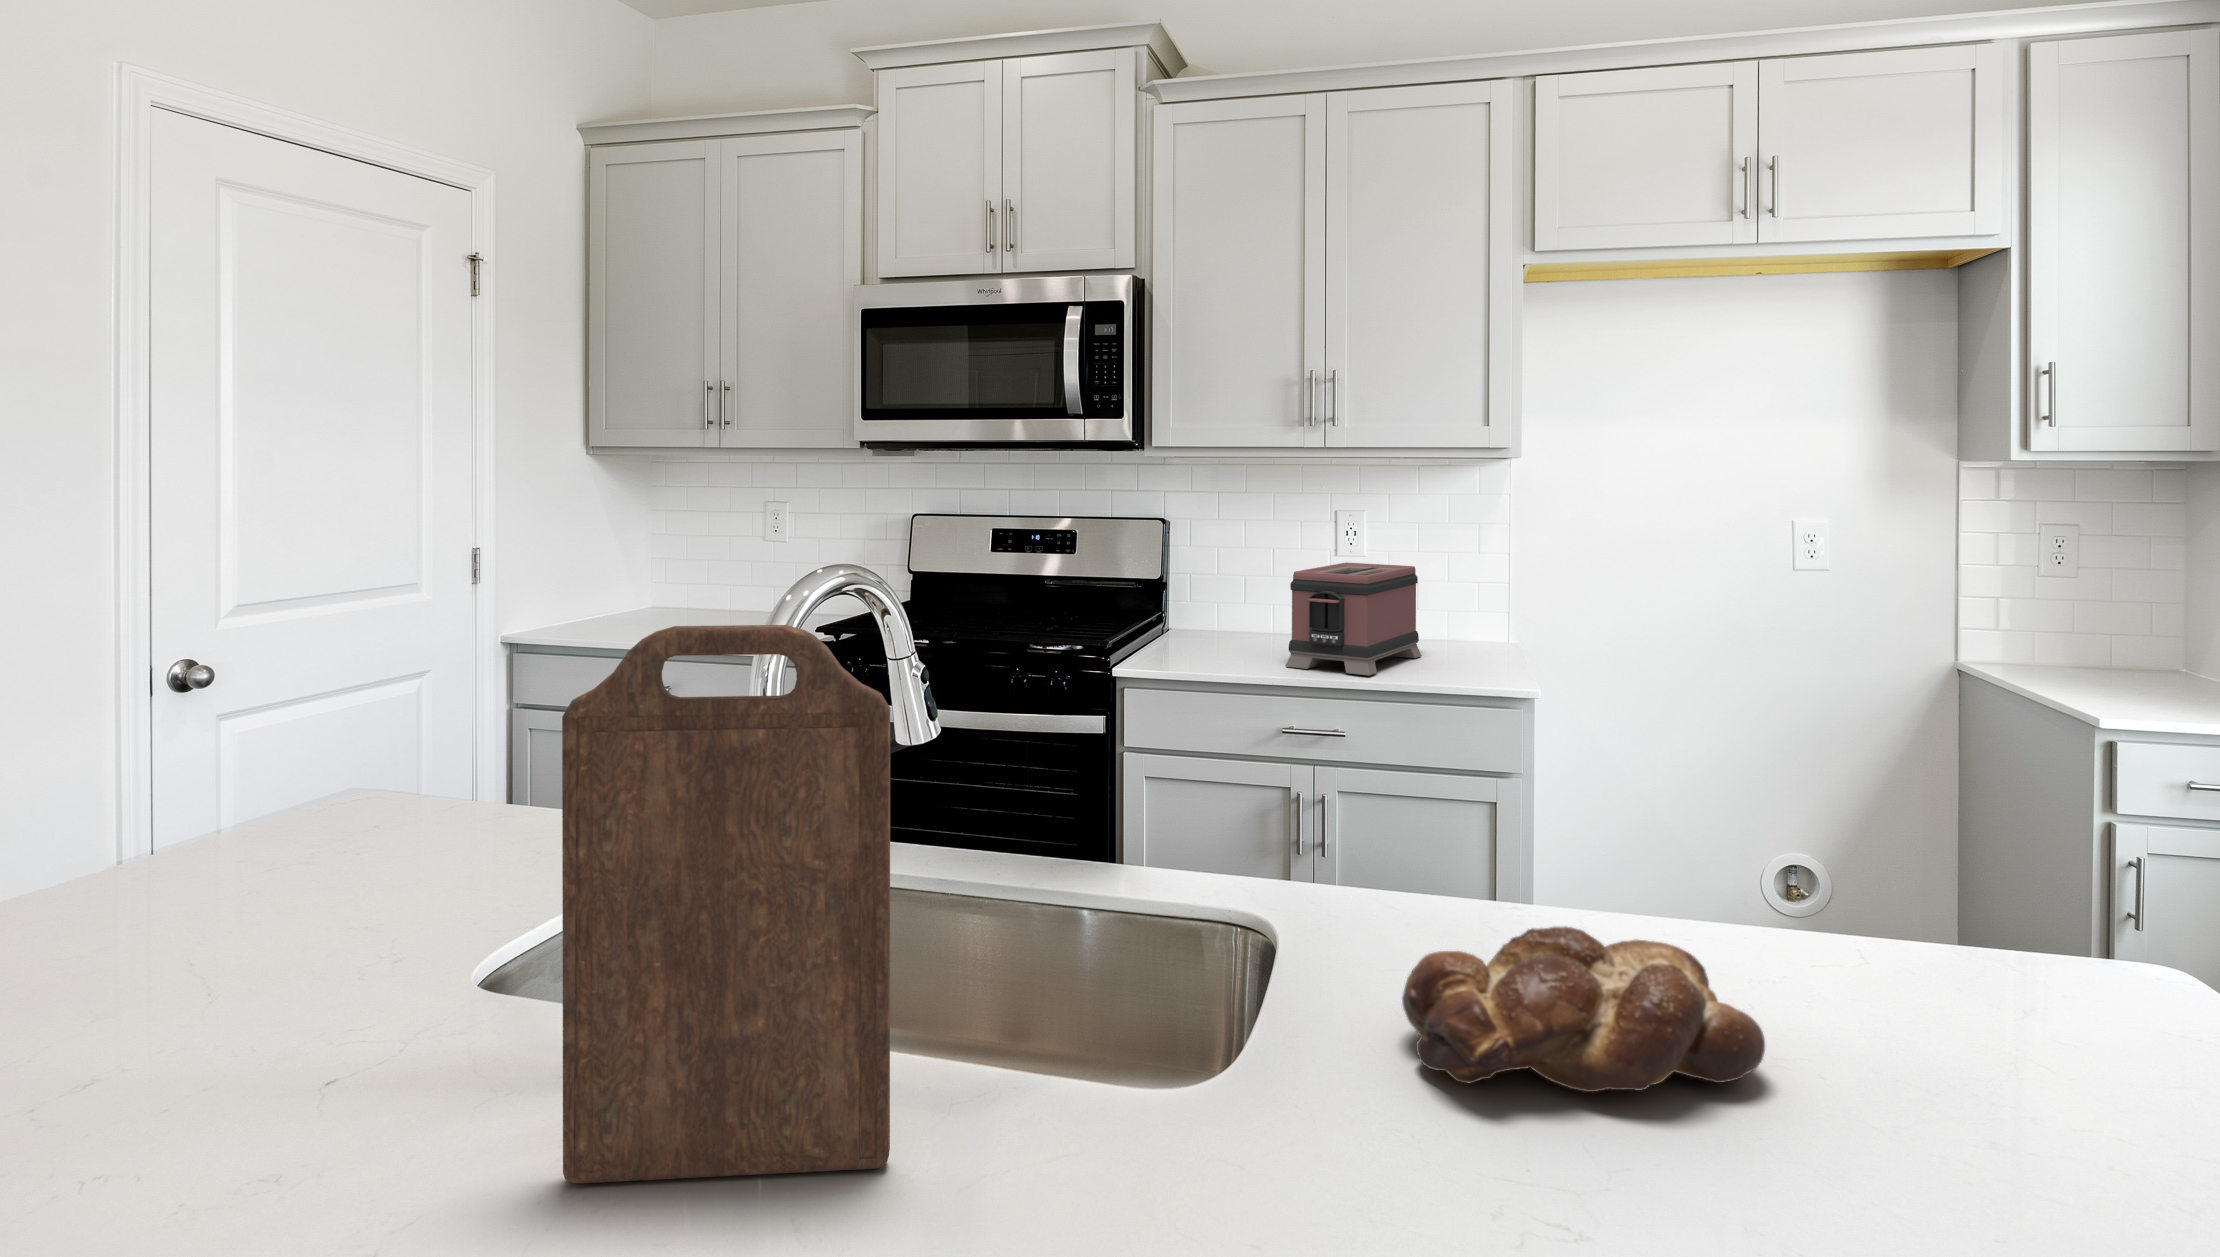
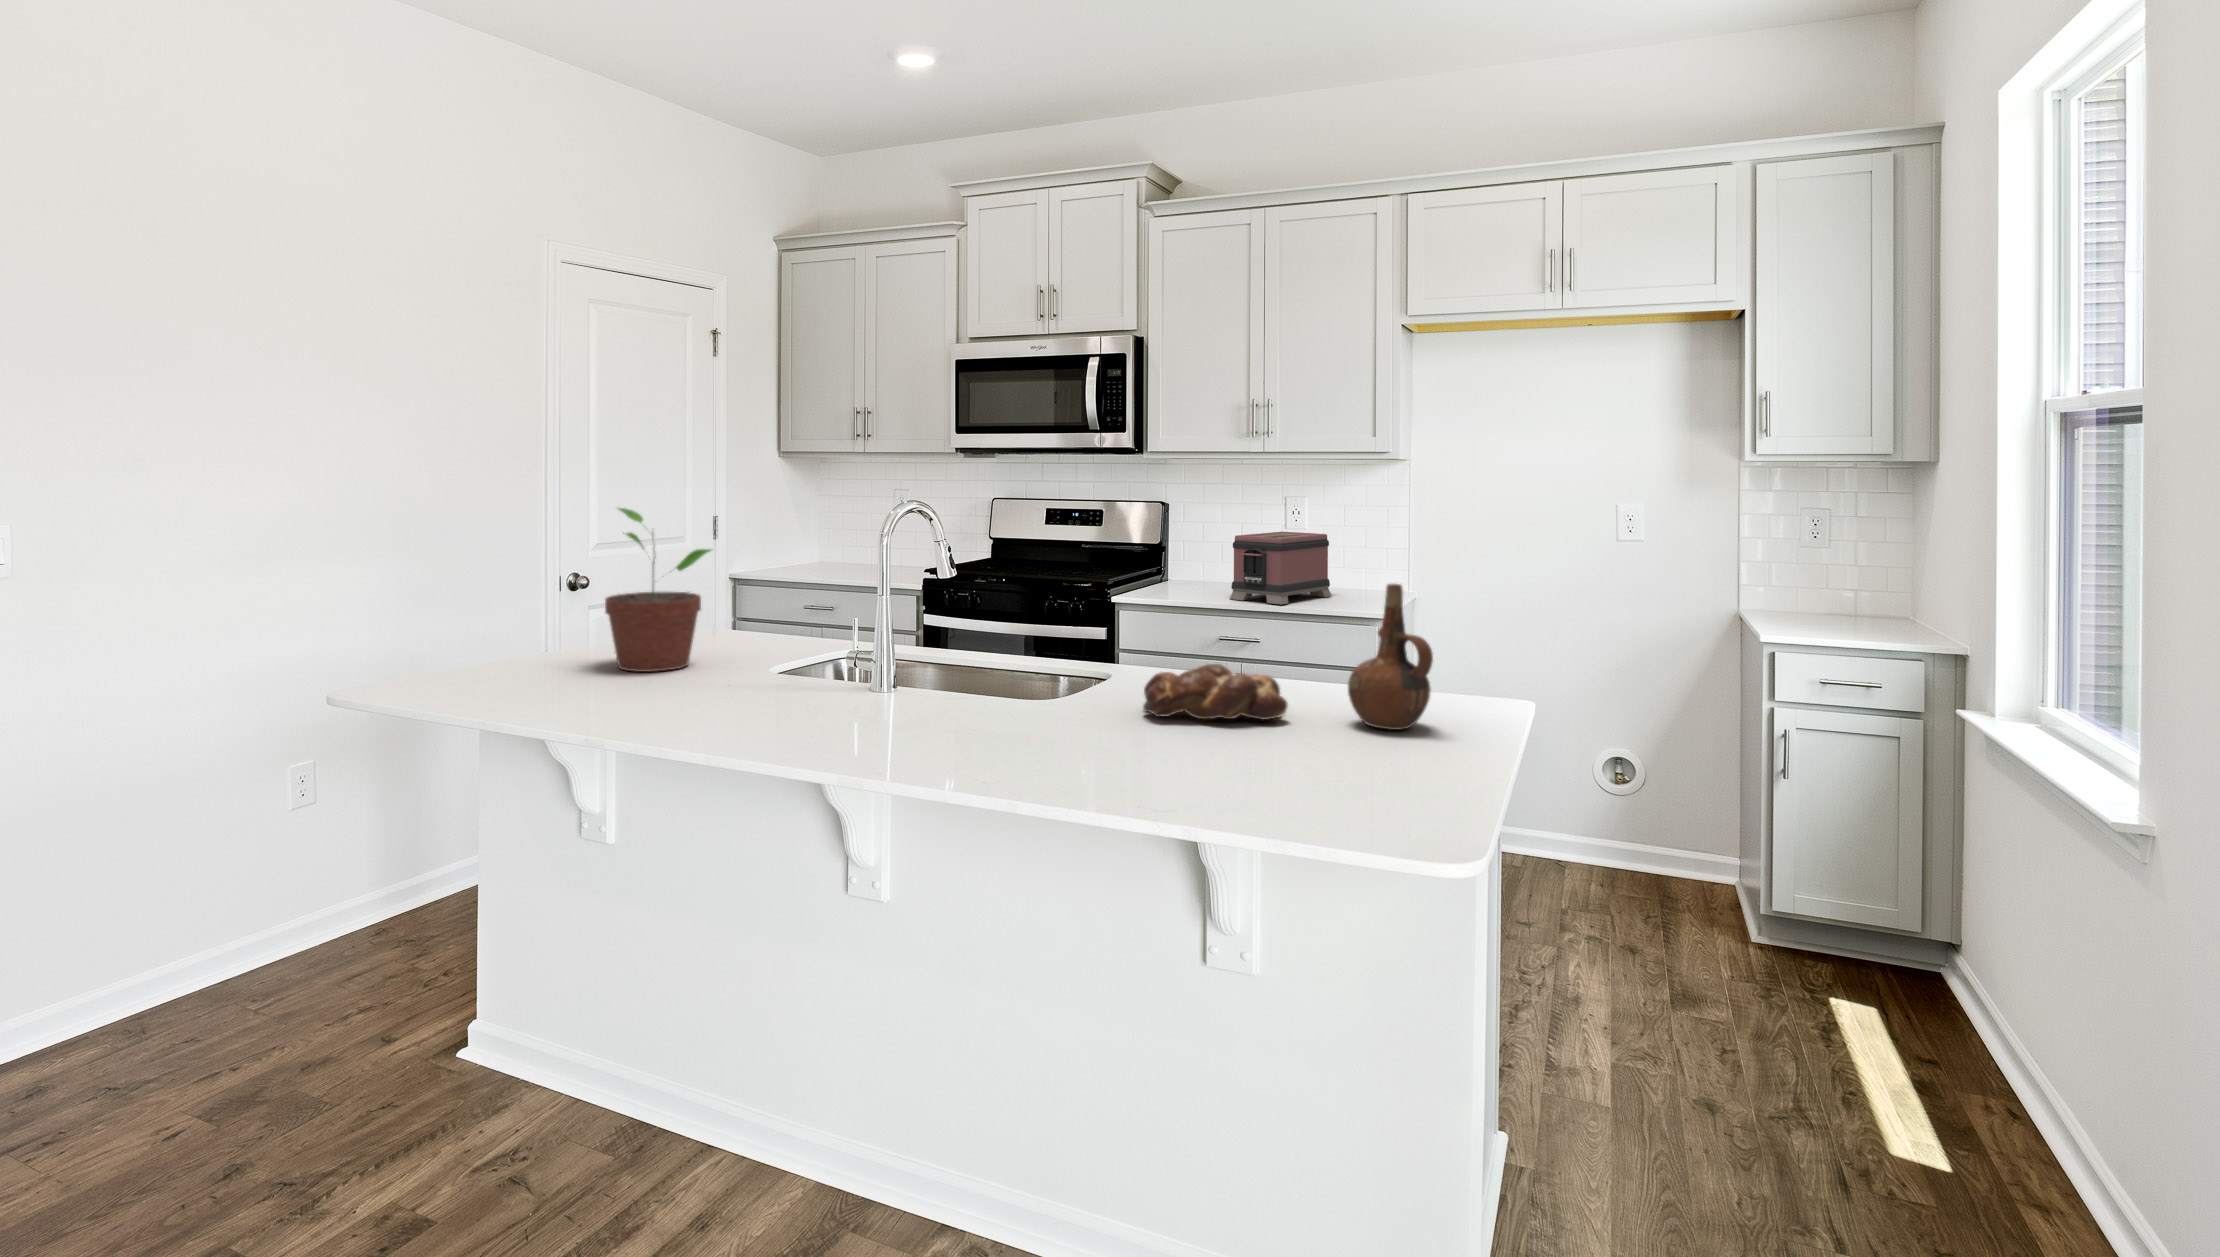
potted plant: none [67,563,360,961] -> present [605,508,711,672]
cutting board: present [562,625,890,1184] -> none [815,523,928,721]
ceramic pitcher: none [1879,738,2122,1097] -> present [1348,584,1433,730]

